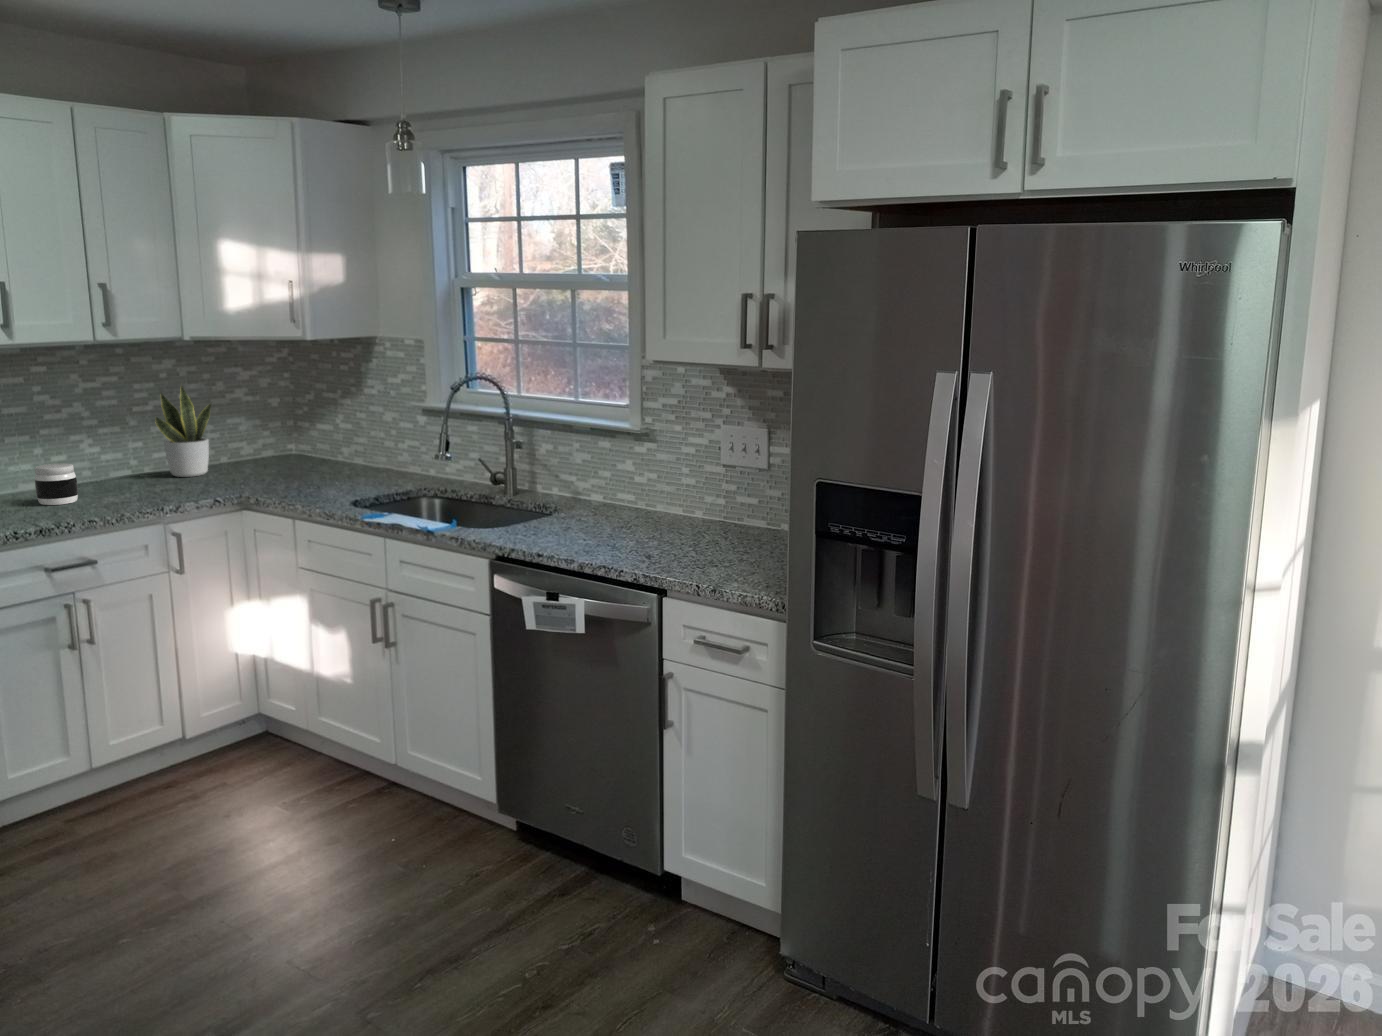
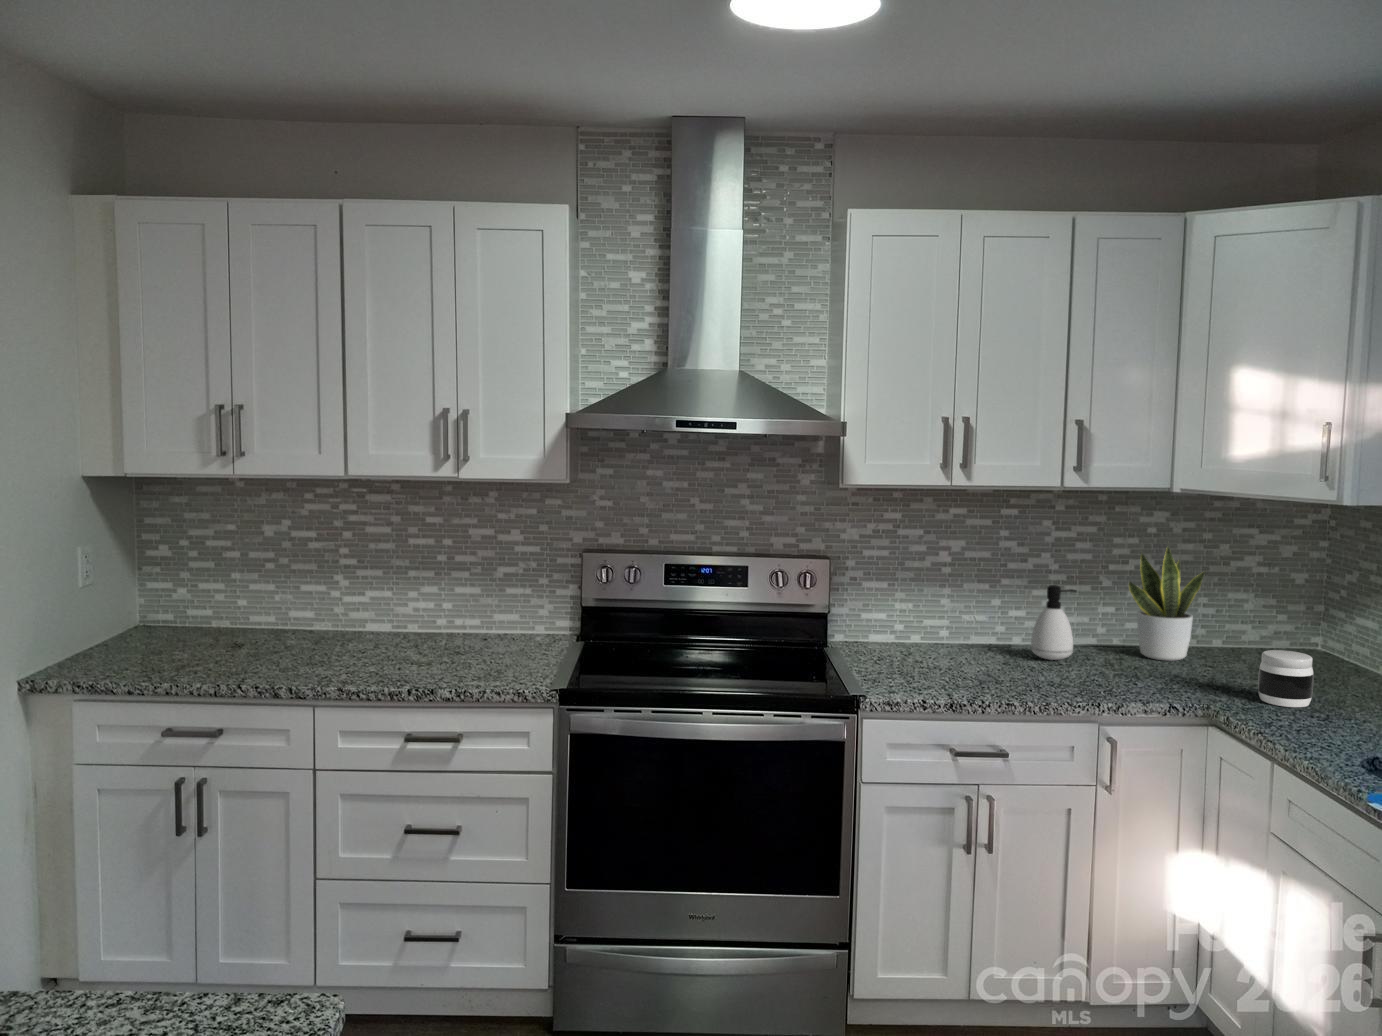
soap dispenser: none [80,426,119,490] -> present [1031,585,1077,660]
jar: present [35,463,78,505] -> present [1258,650,1314,707]

